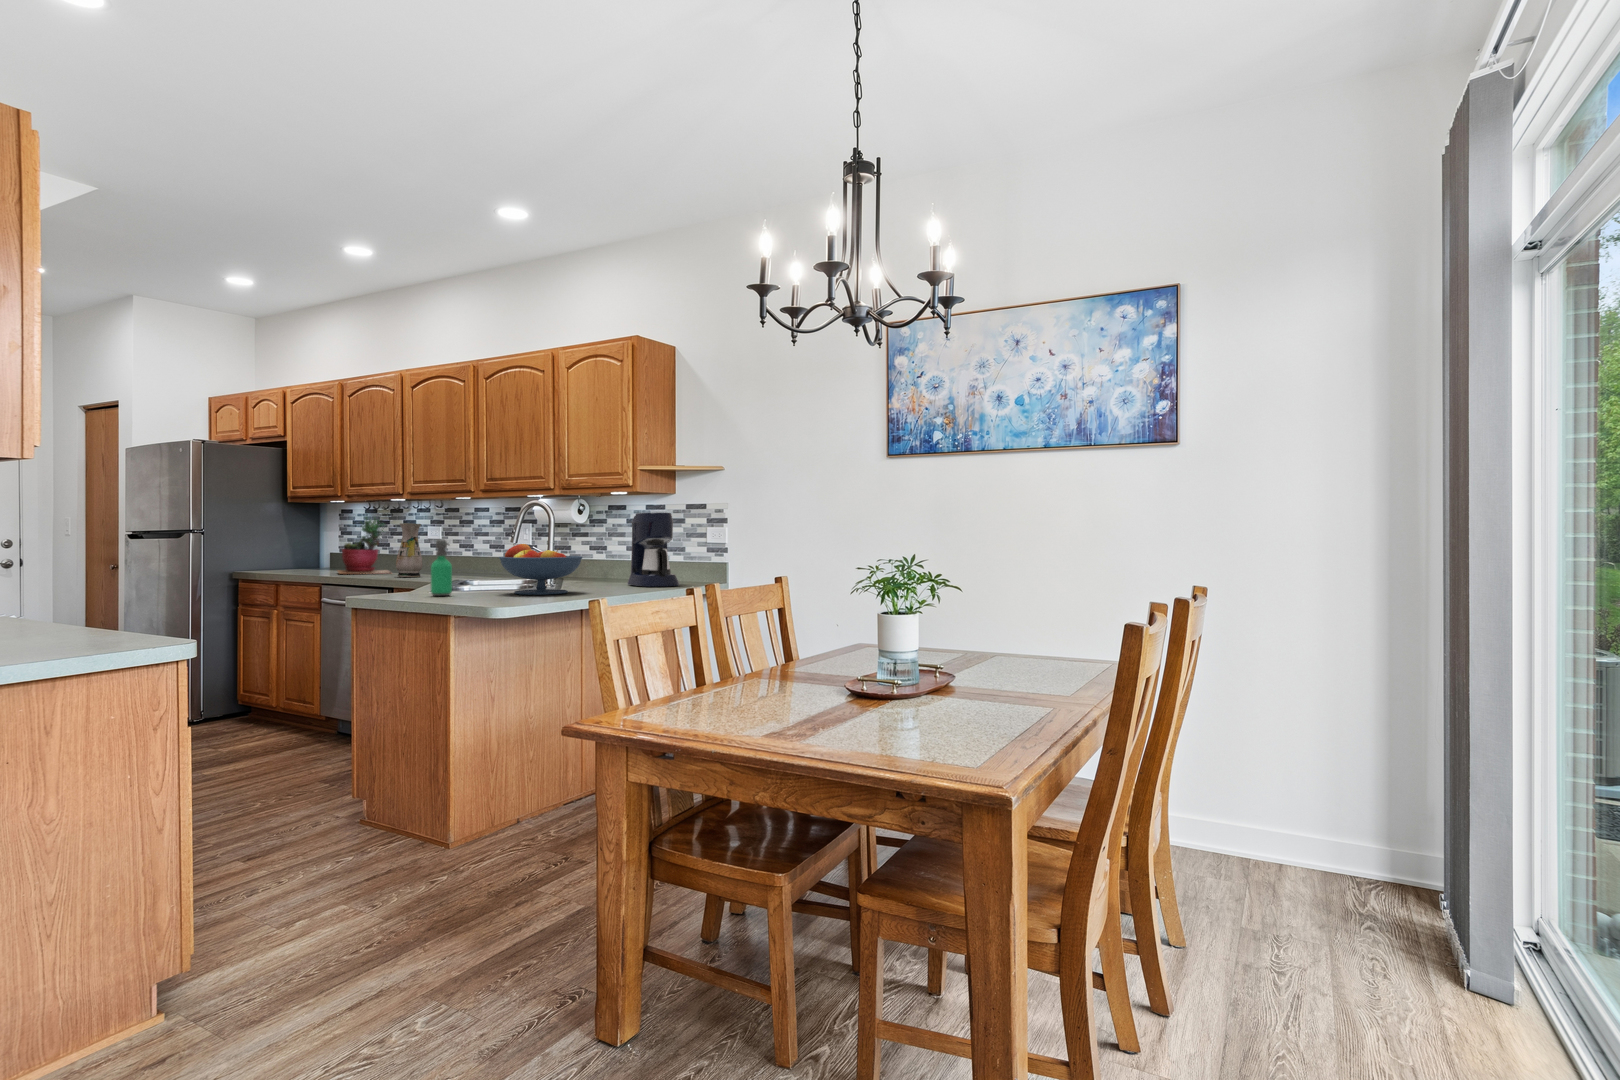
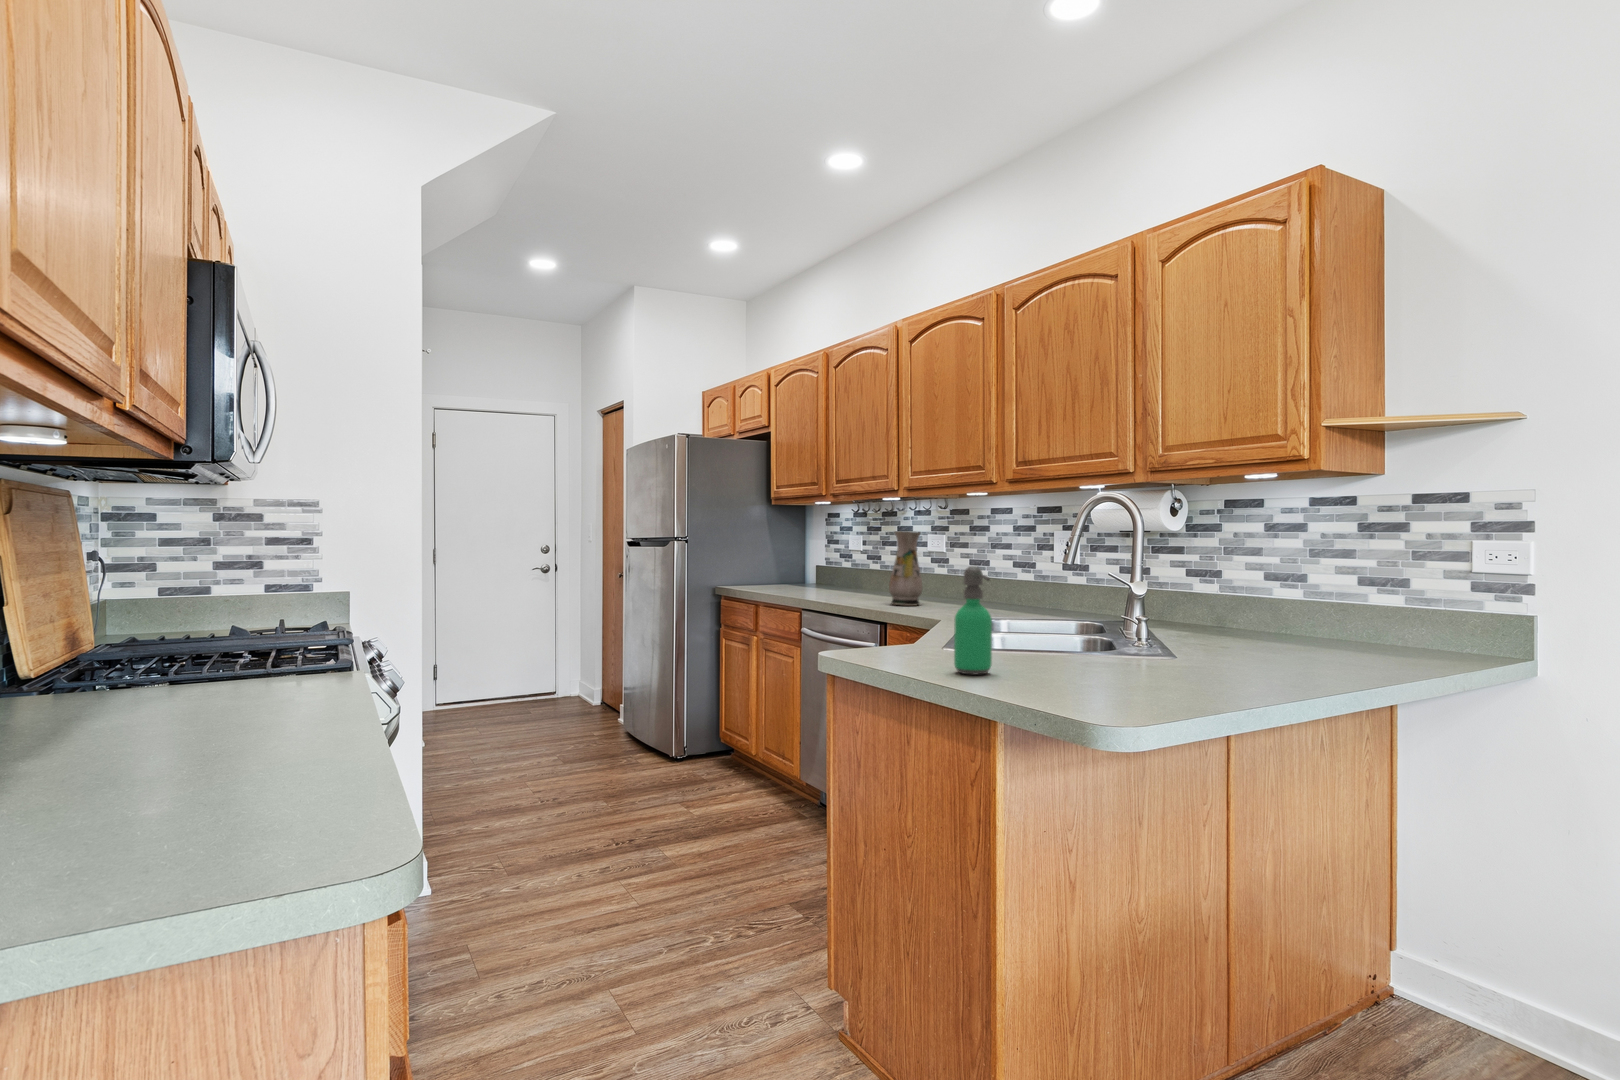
coffee maker: present [627,512,679,587] -> none [1297,511,1428,665]
succulent plant: present [338,517,390,574] -> none [821,522,884,596]
fruit bowl: present [499,544,582,595] -> none [1077,576,1252,686]

